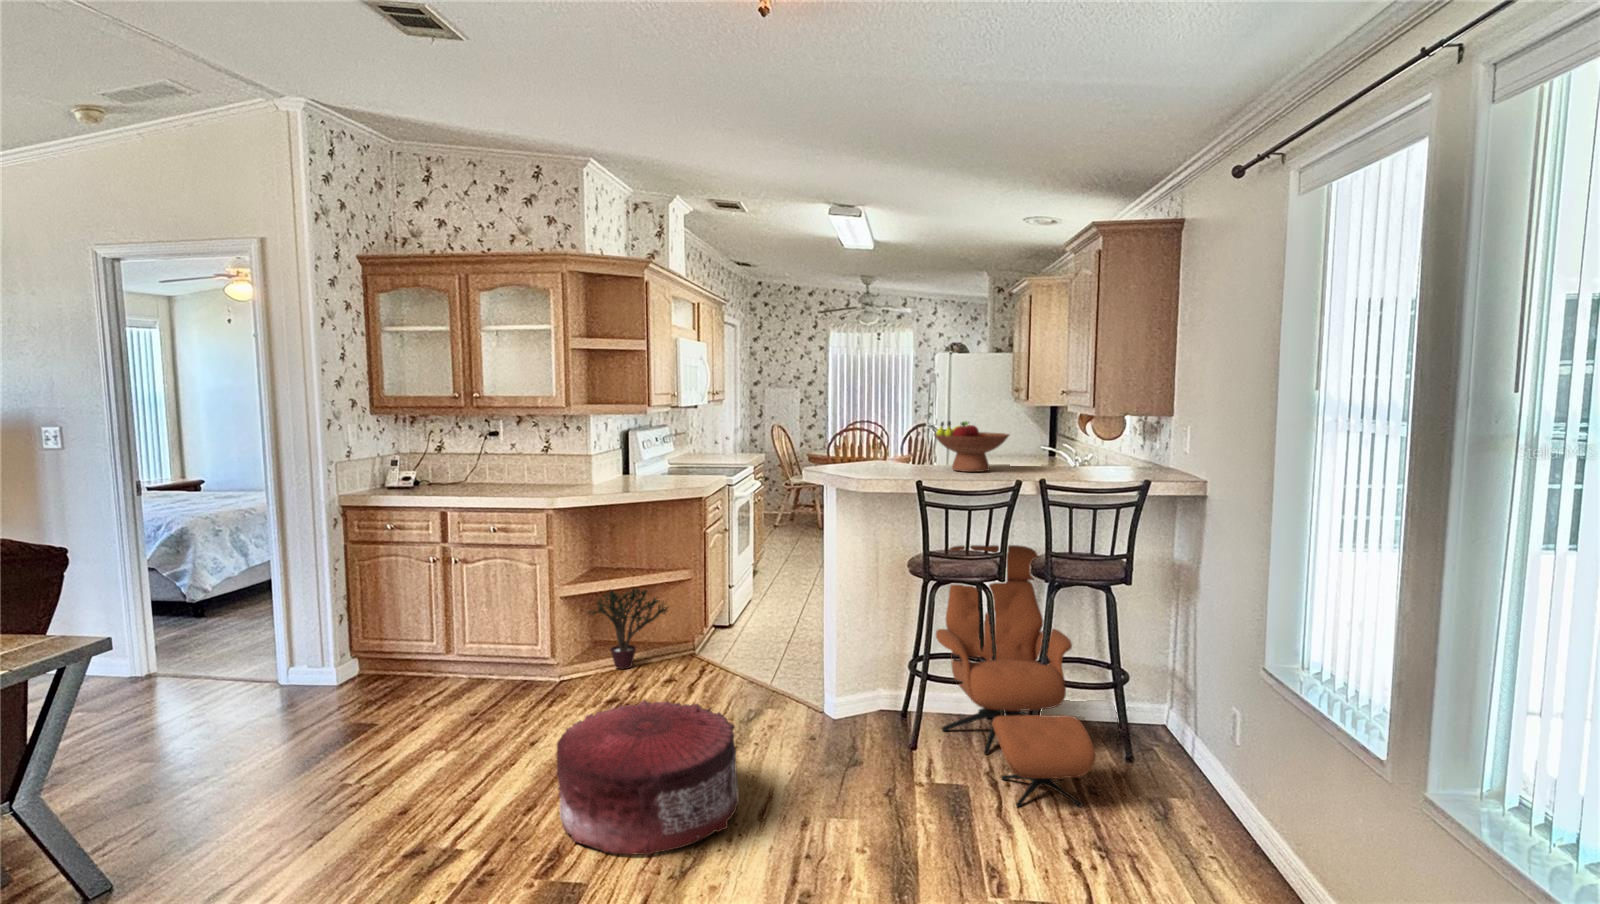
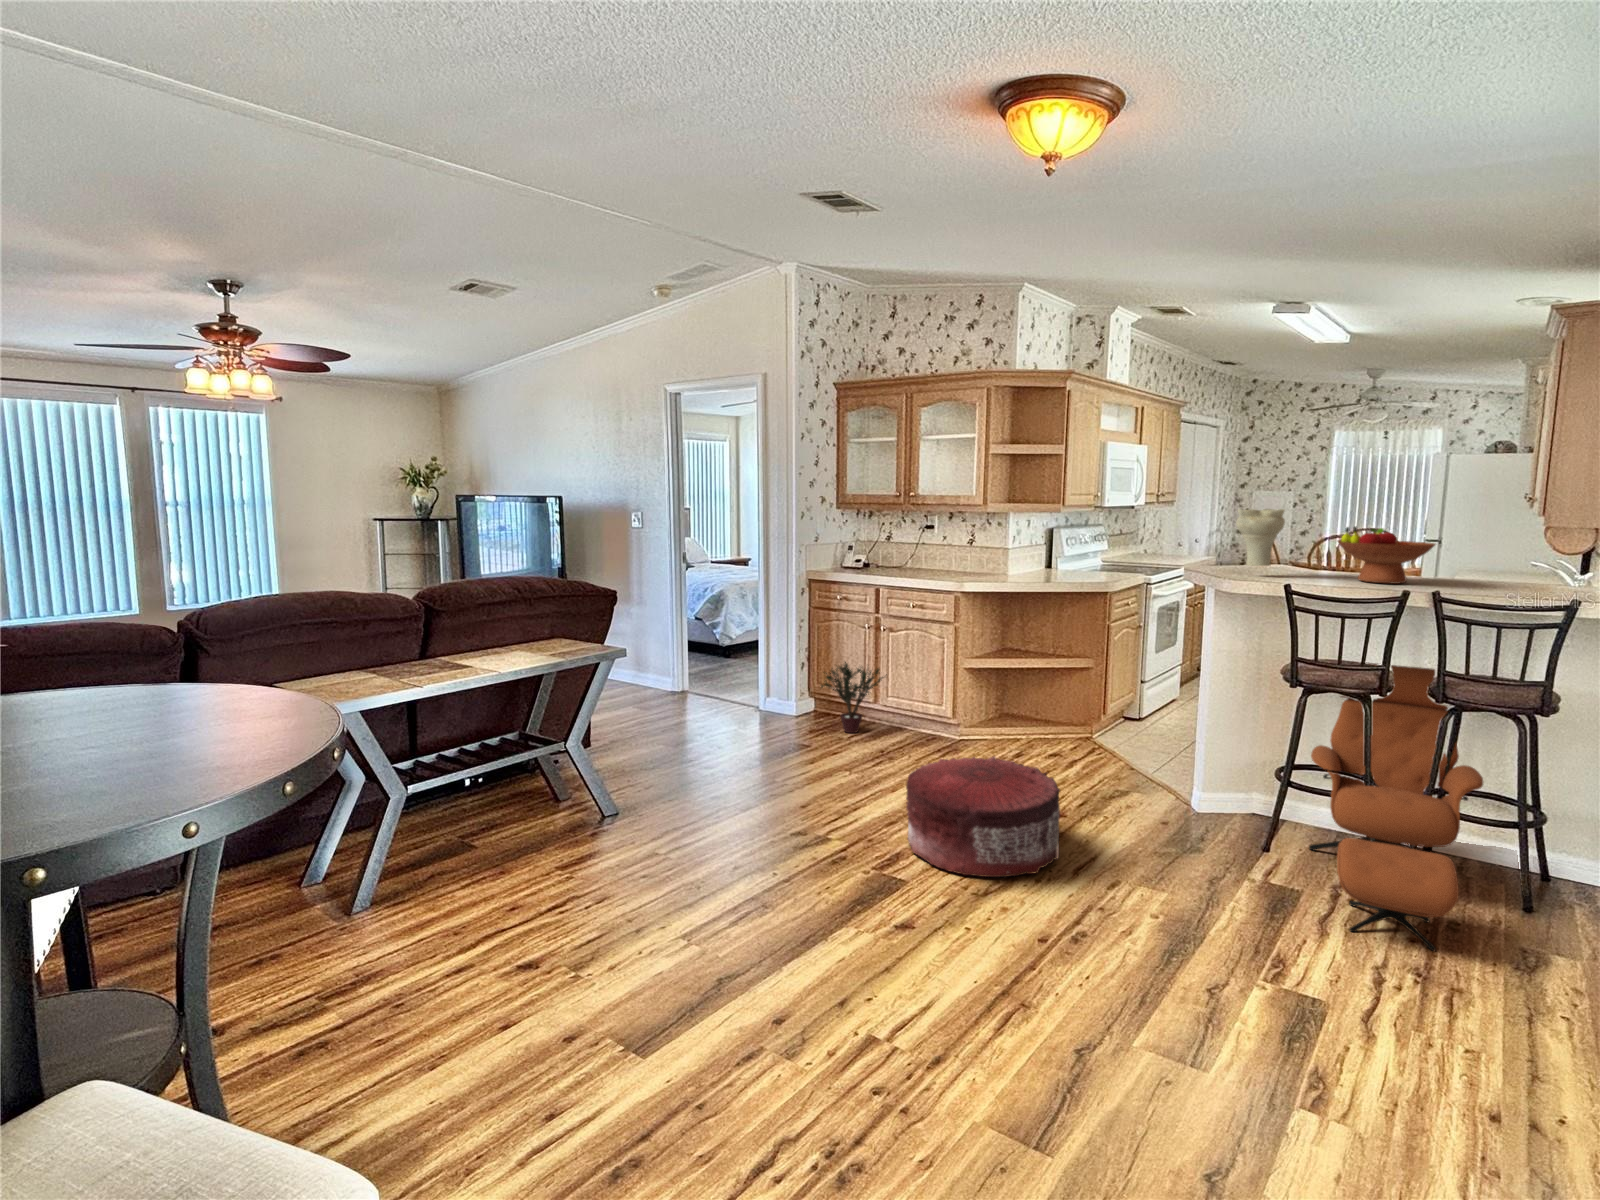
vase: none [846,404,895,469] -> present [1236,509,1285,566]
potted plant: present [589,588,668,669] -> present [821,662,887,733]

